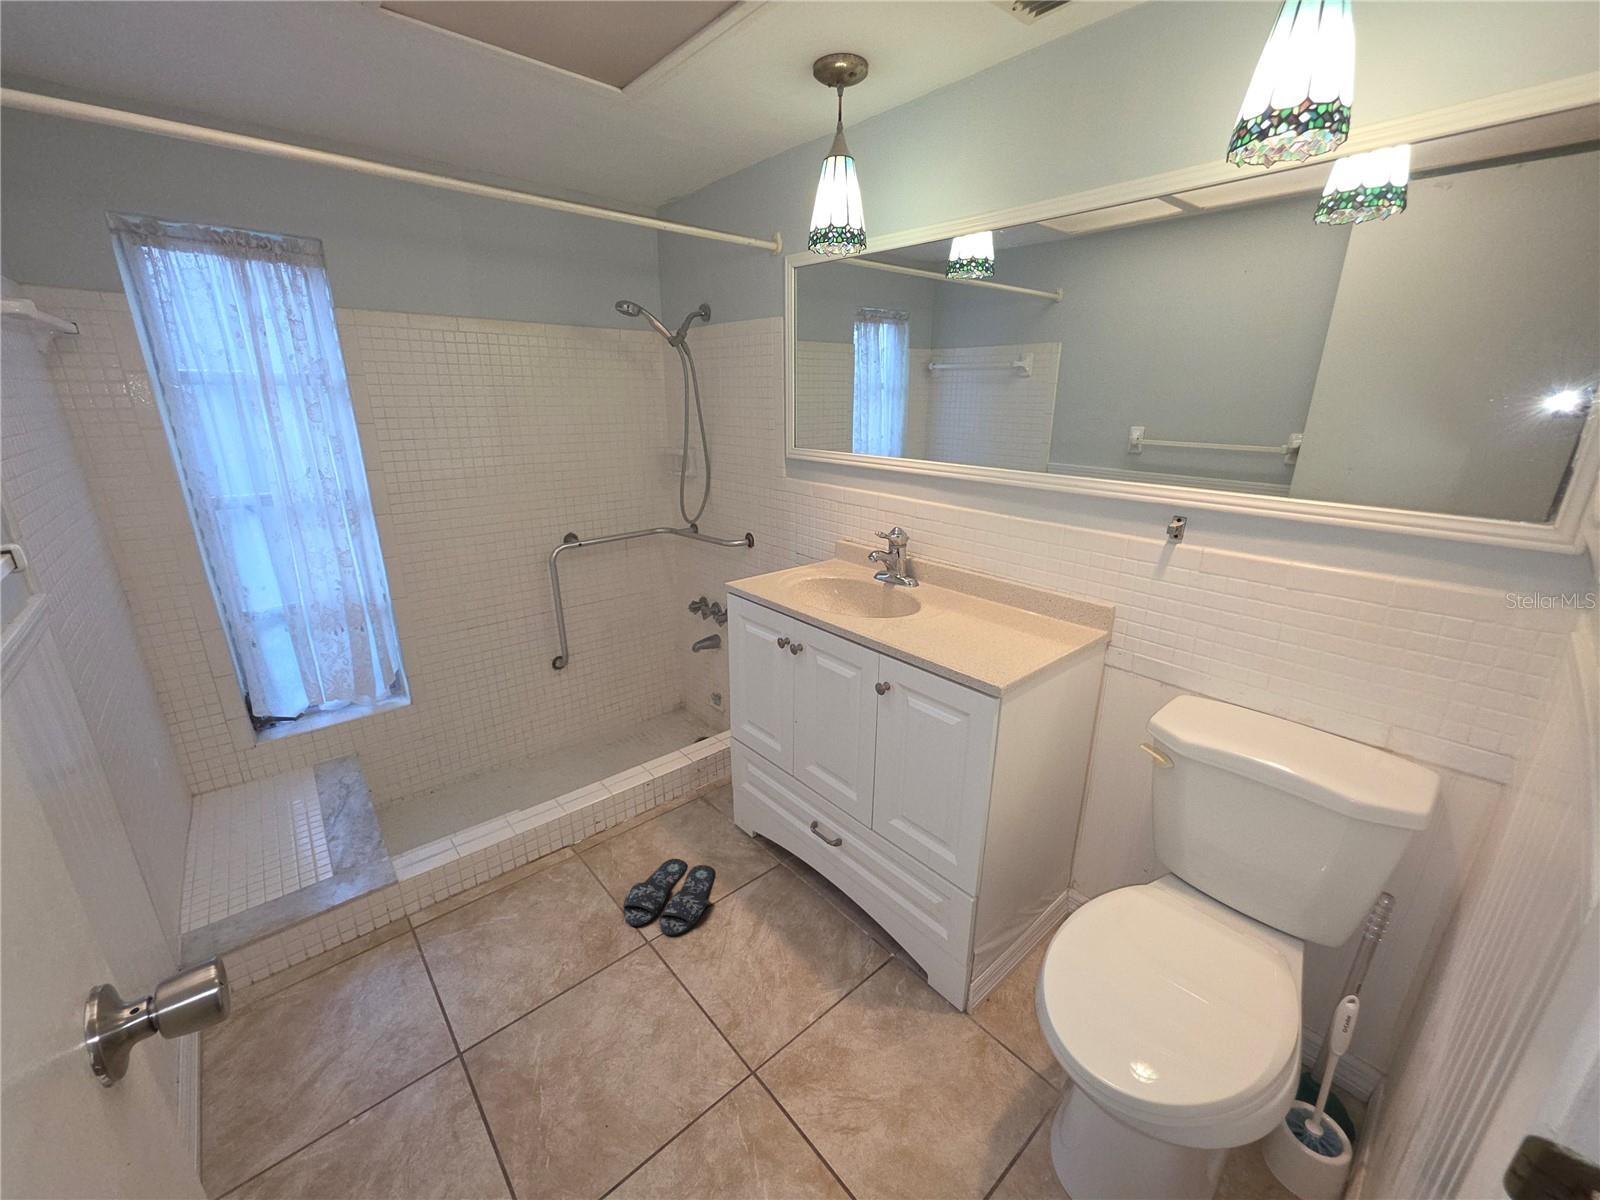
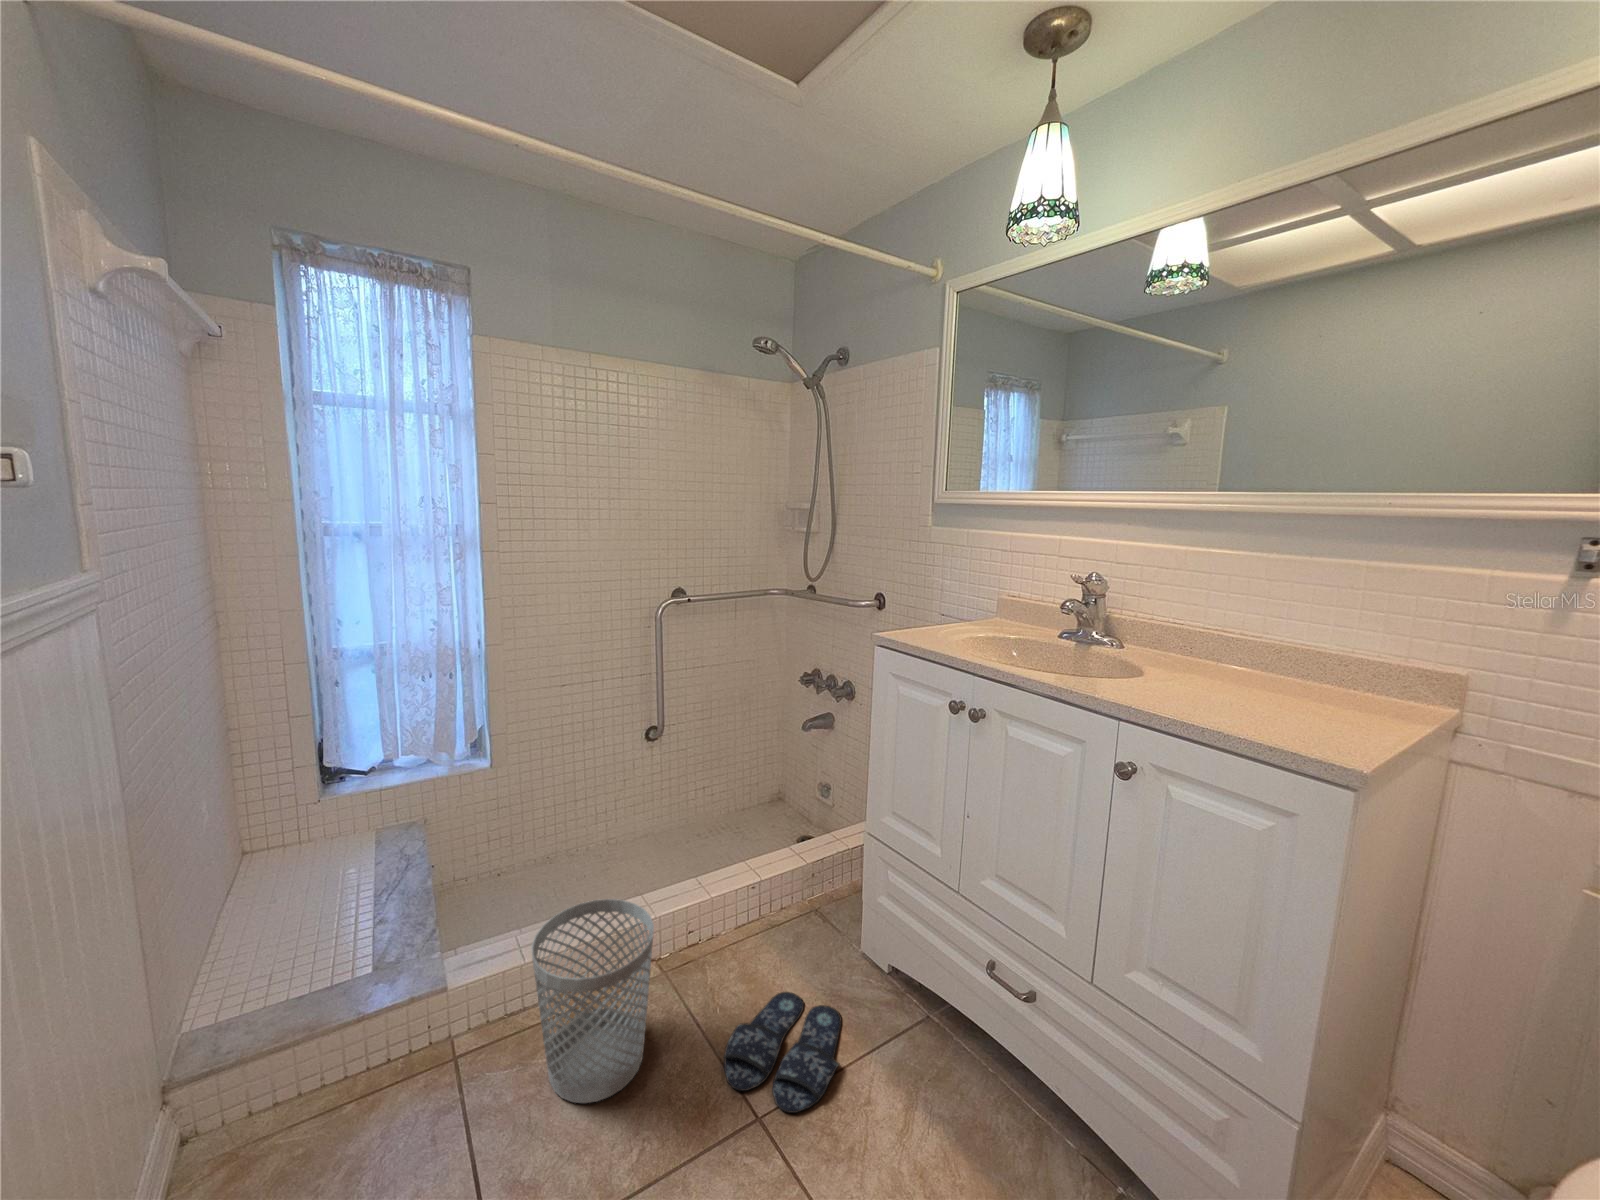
wastebasket: none [462,804,561,947] -> present [532,899,654,1103]

